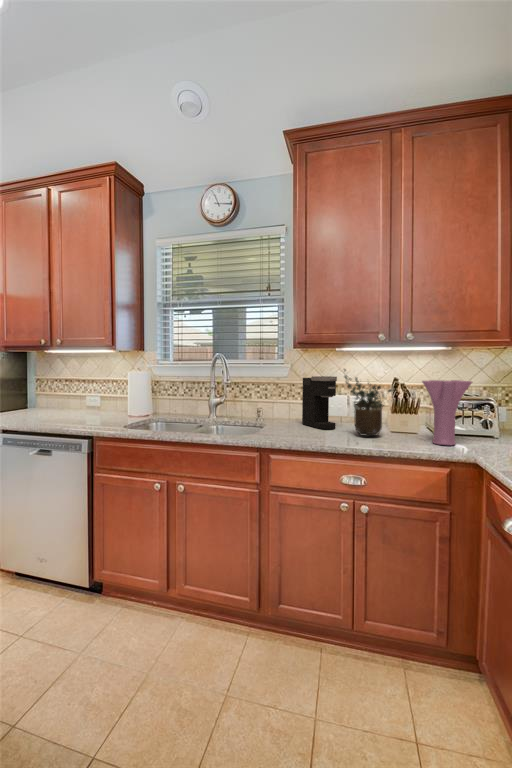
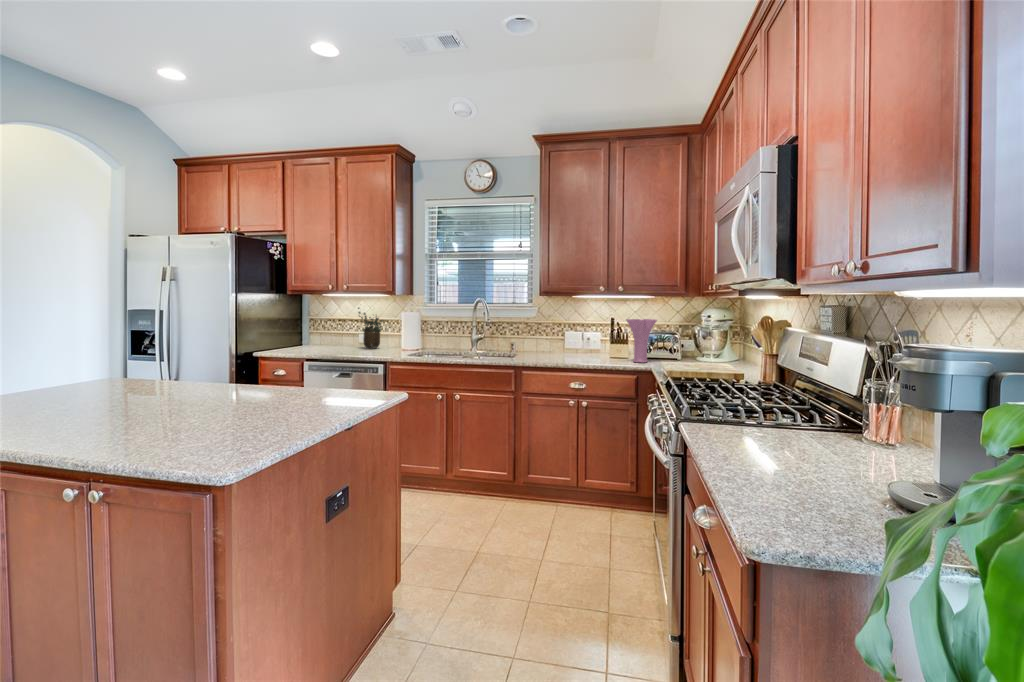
potted plant: present [344,369,392,436] -> present [358,308,383,348]
coffee maker: present [302,376,337,429] -> none [546,317,572,356]

